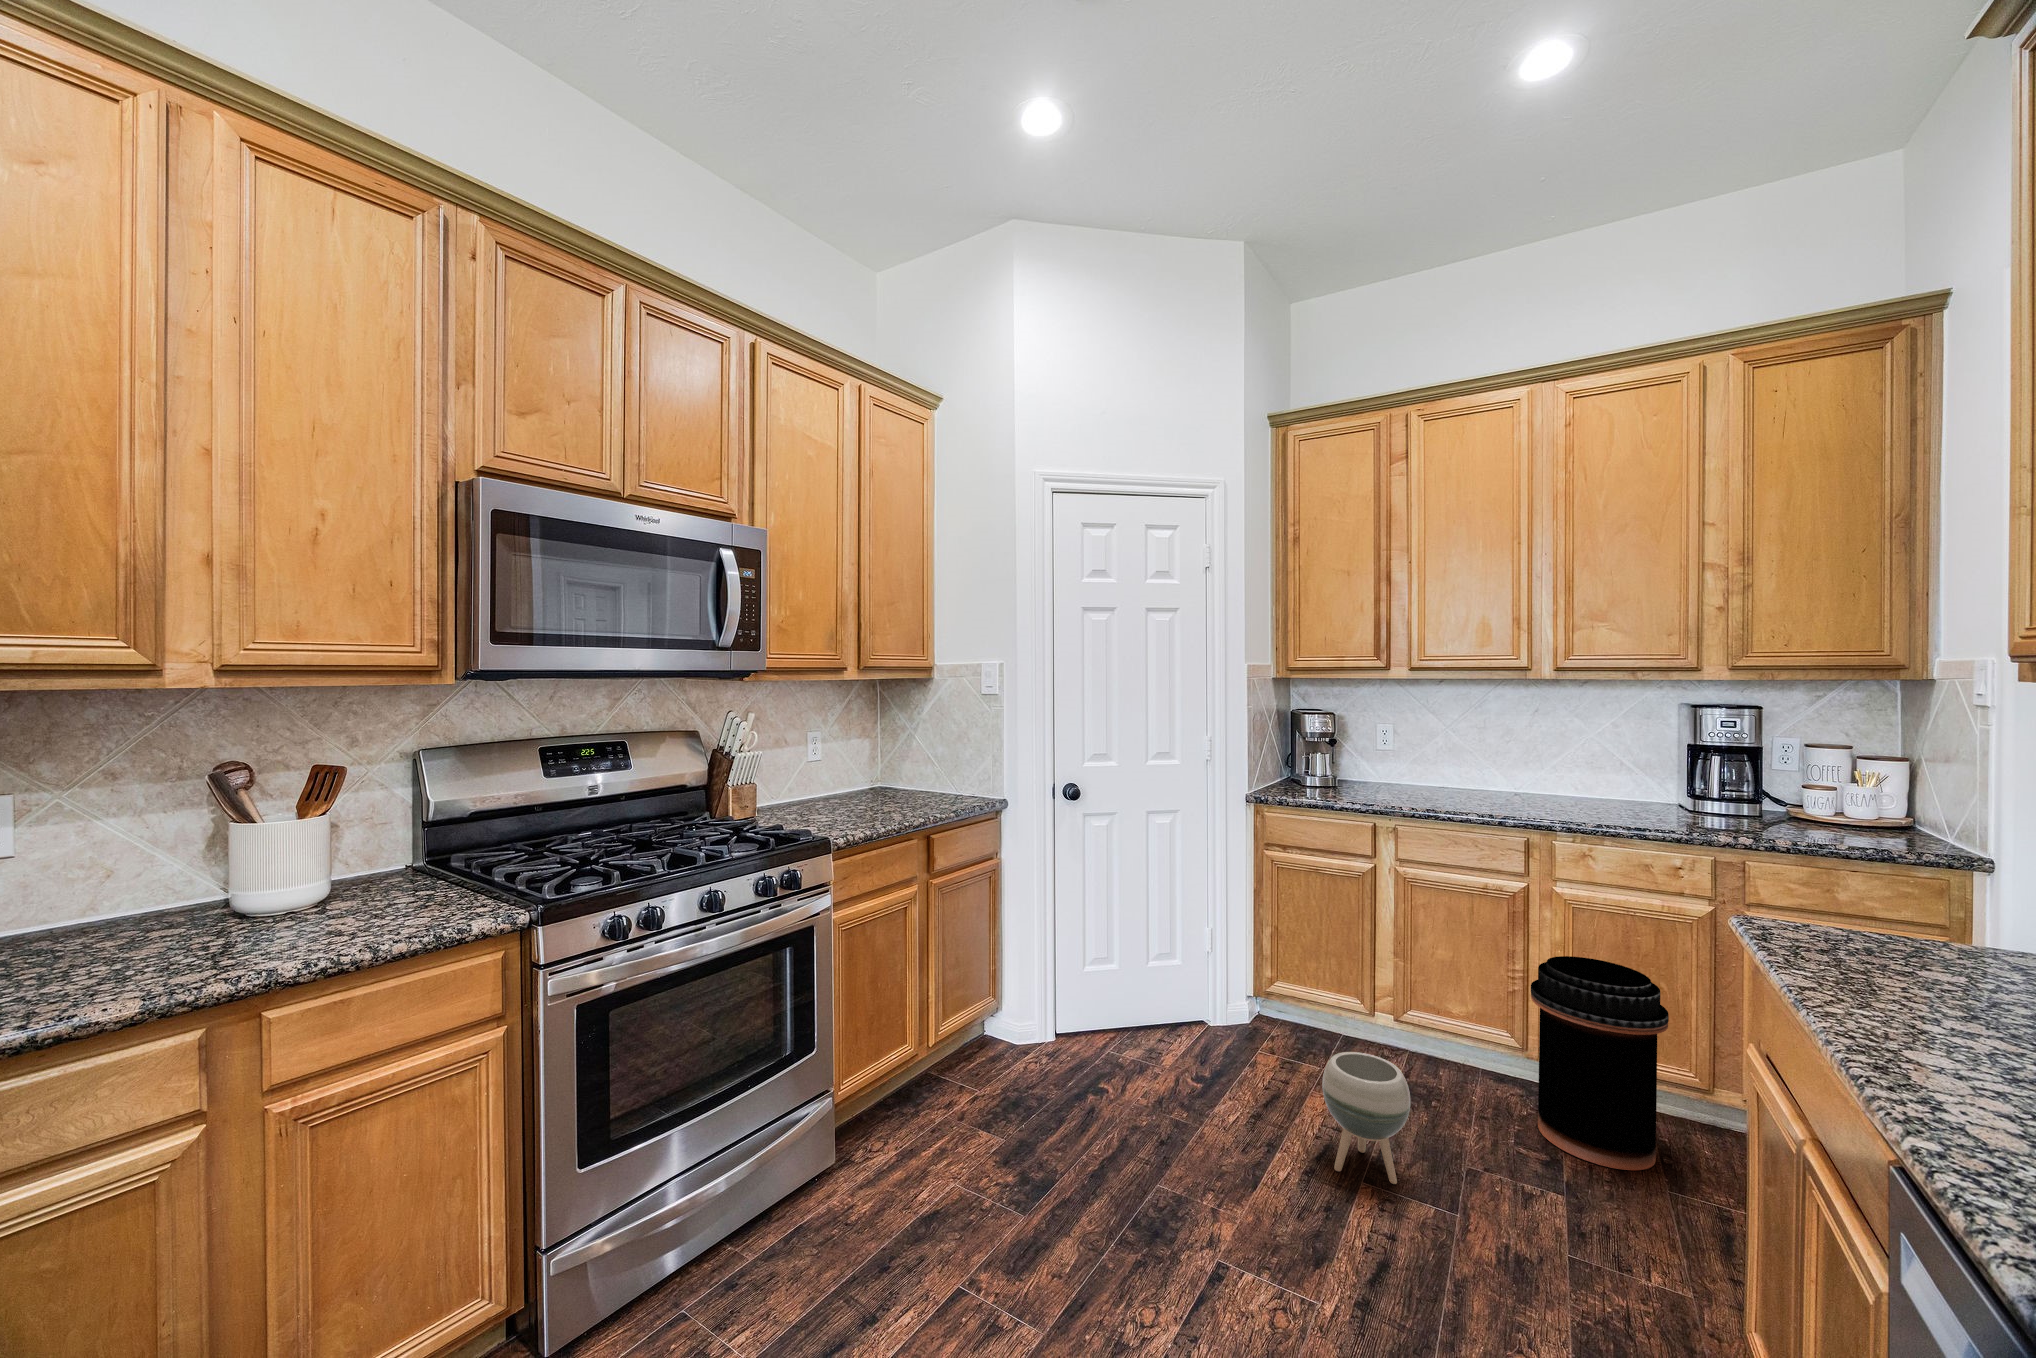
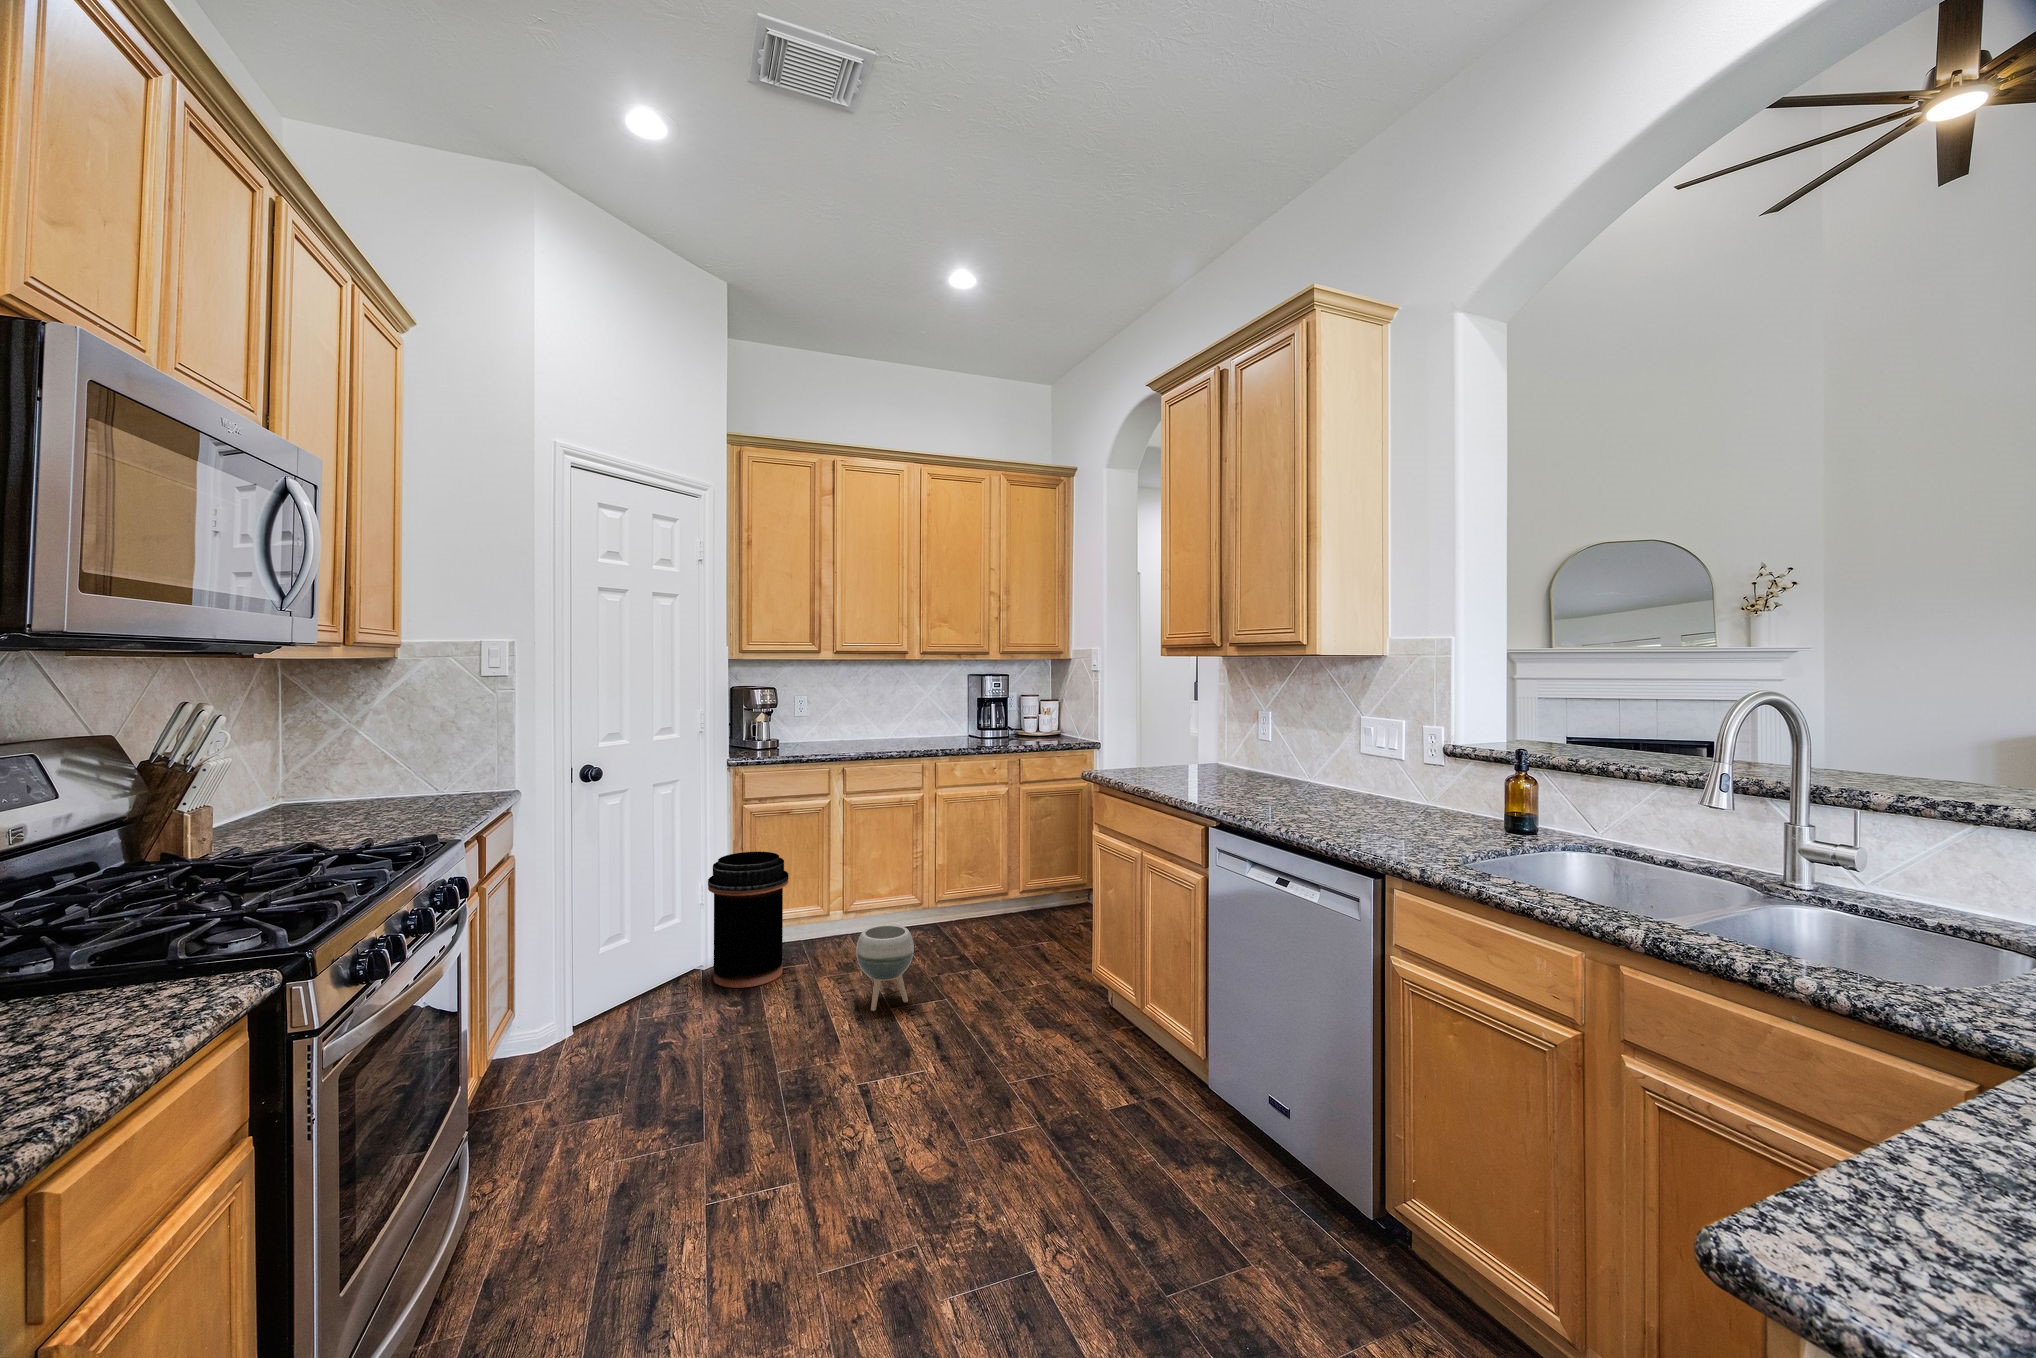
trash can: present [1531,956,1669,1170] -> present [708,852,789,988]

